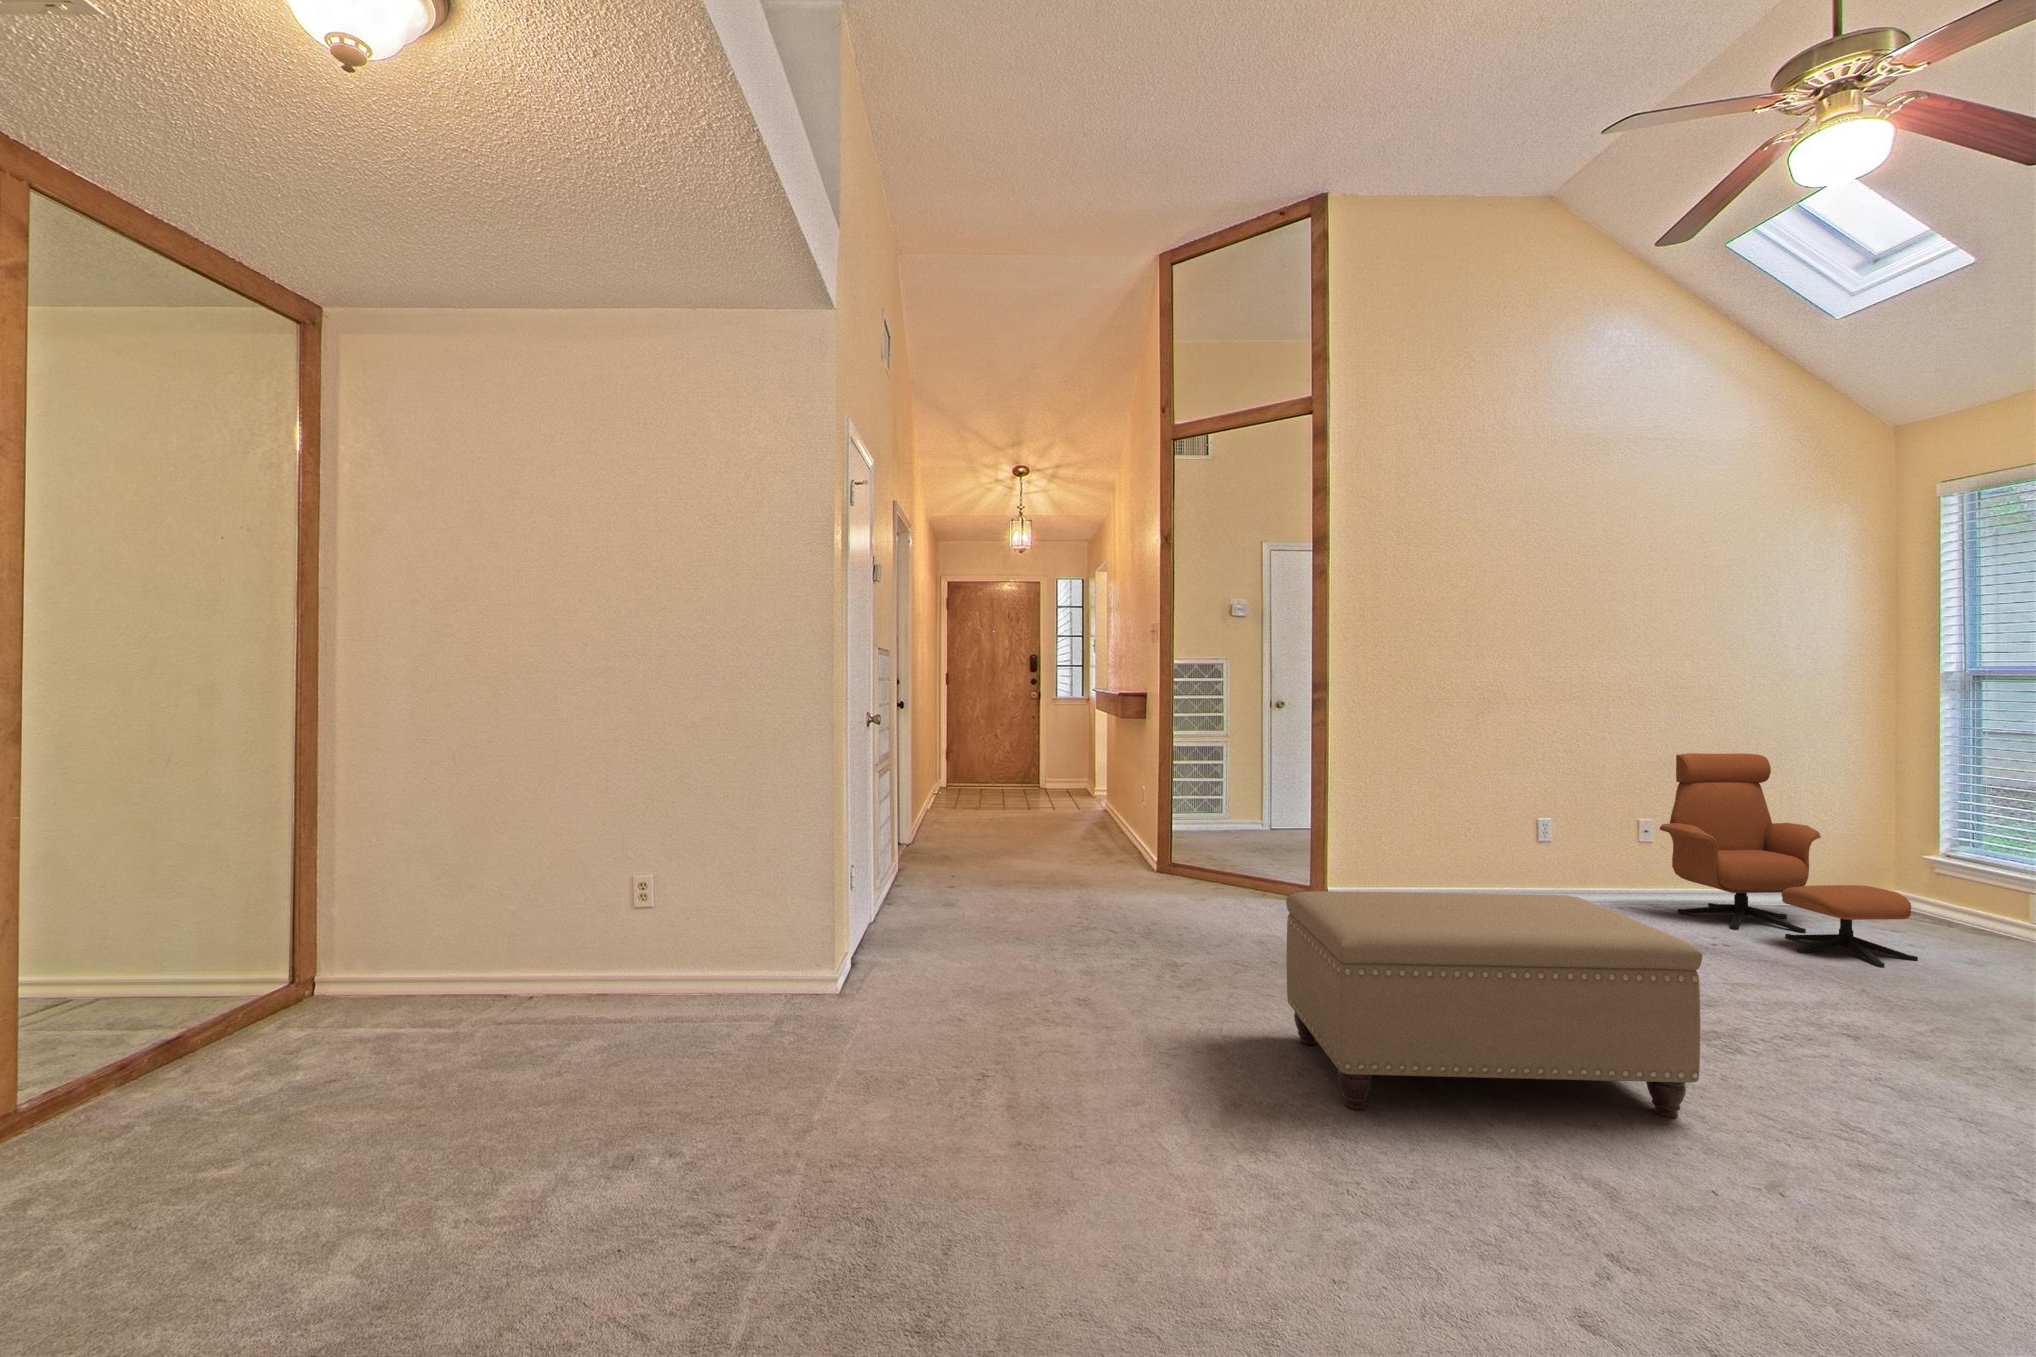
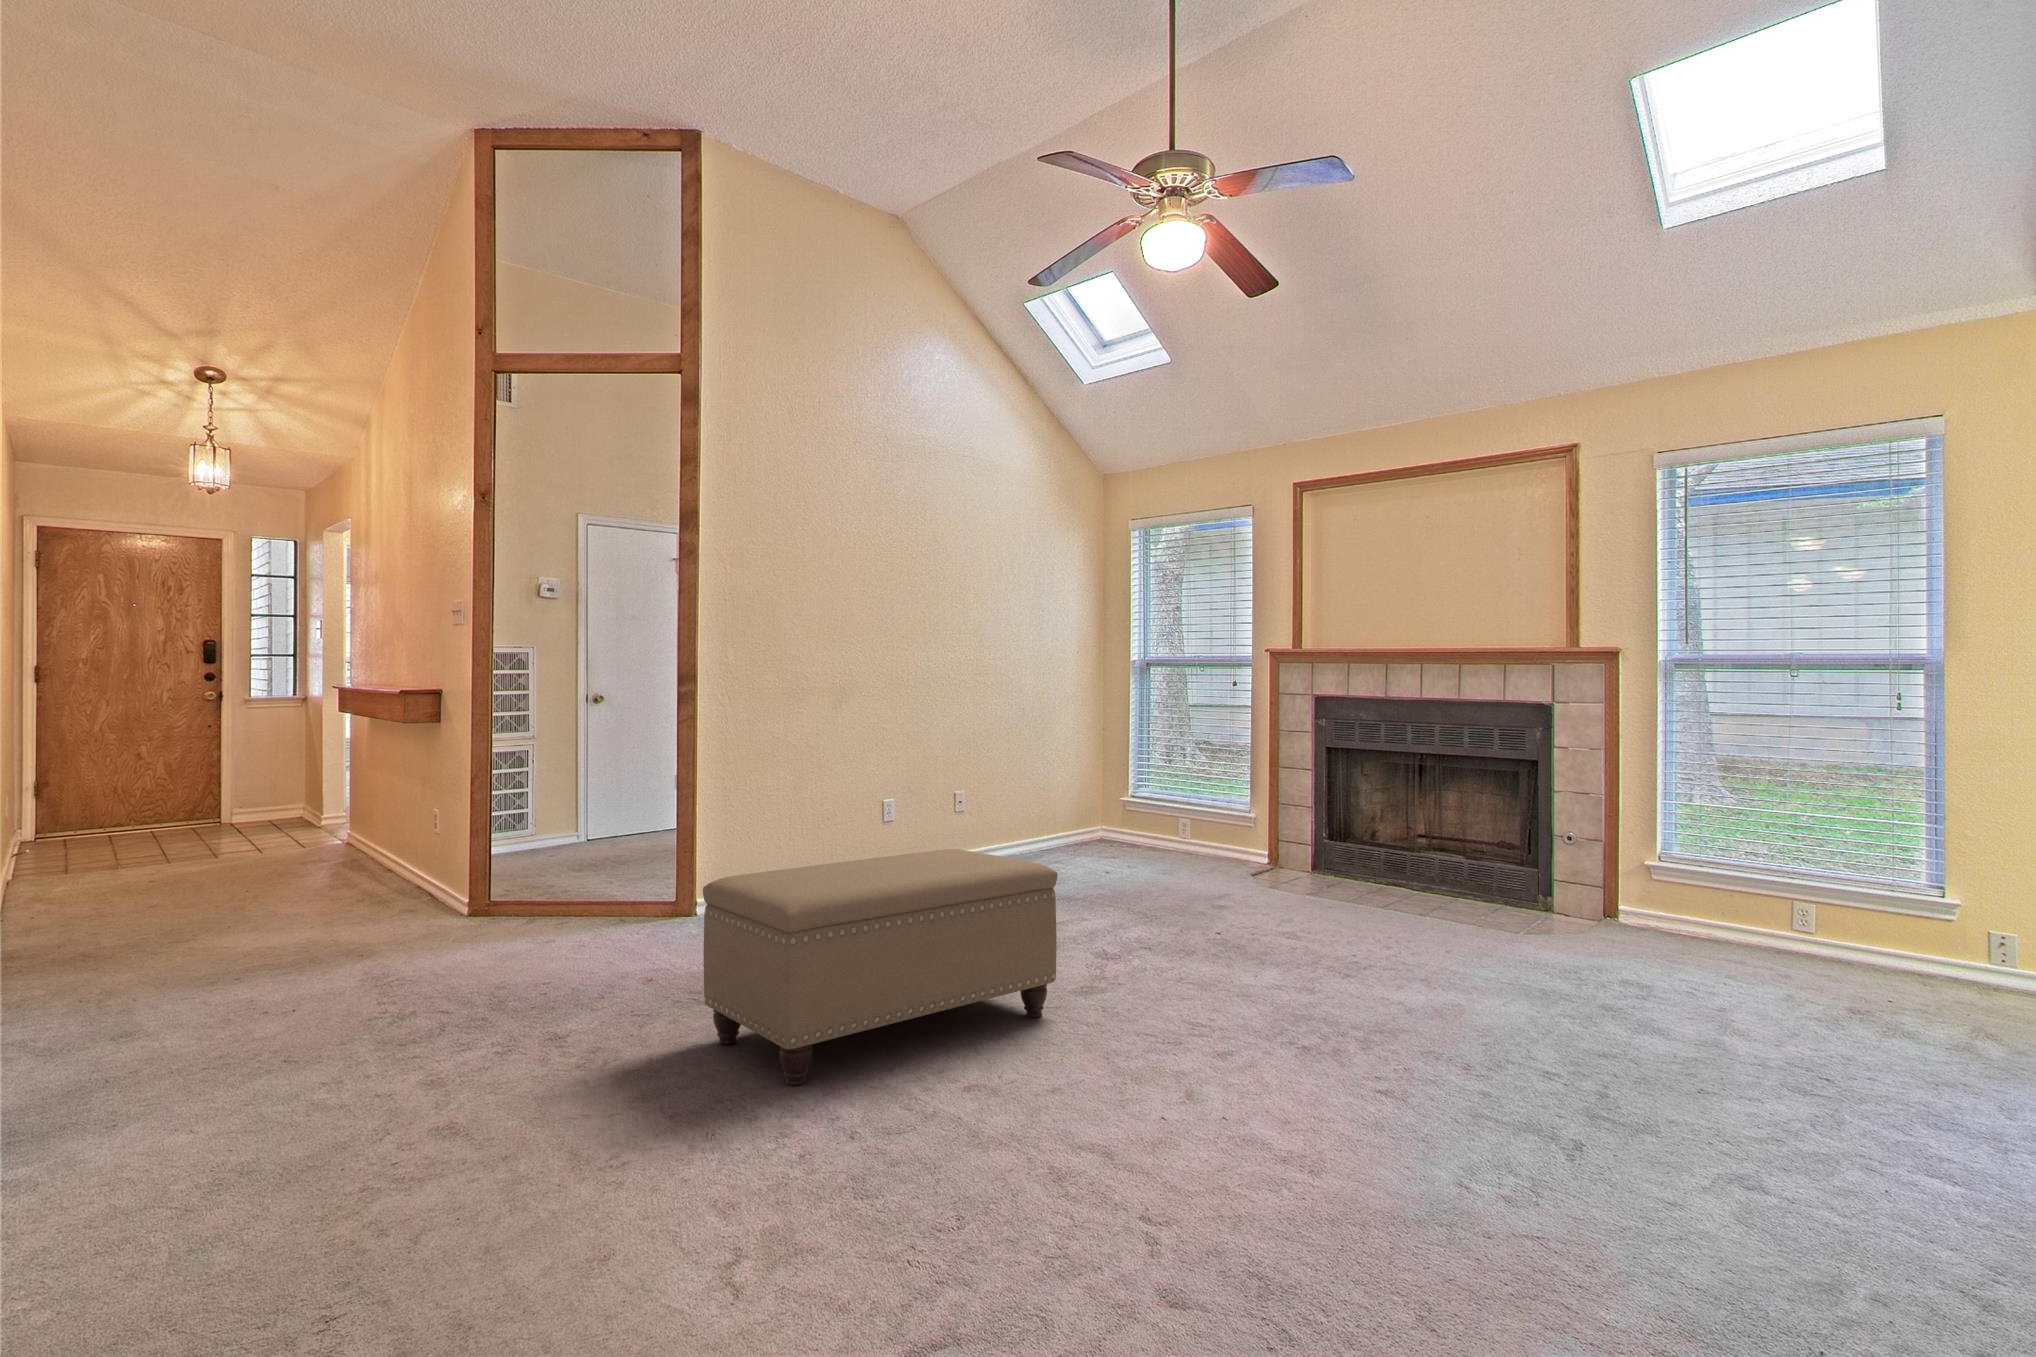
lounge chair: present [1660,753,1918,967] -> none [979,734,1139,889]

